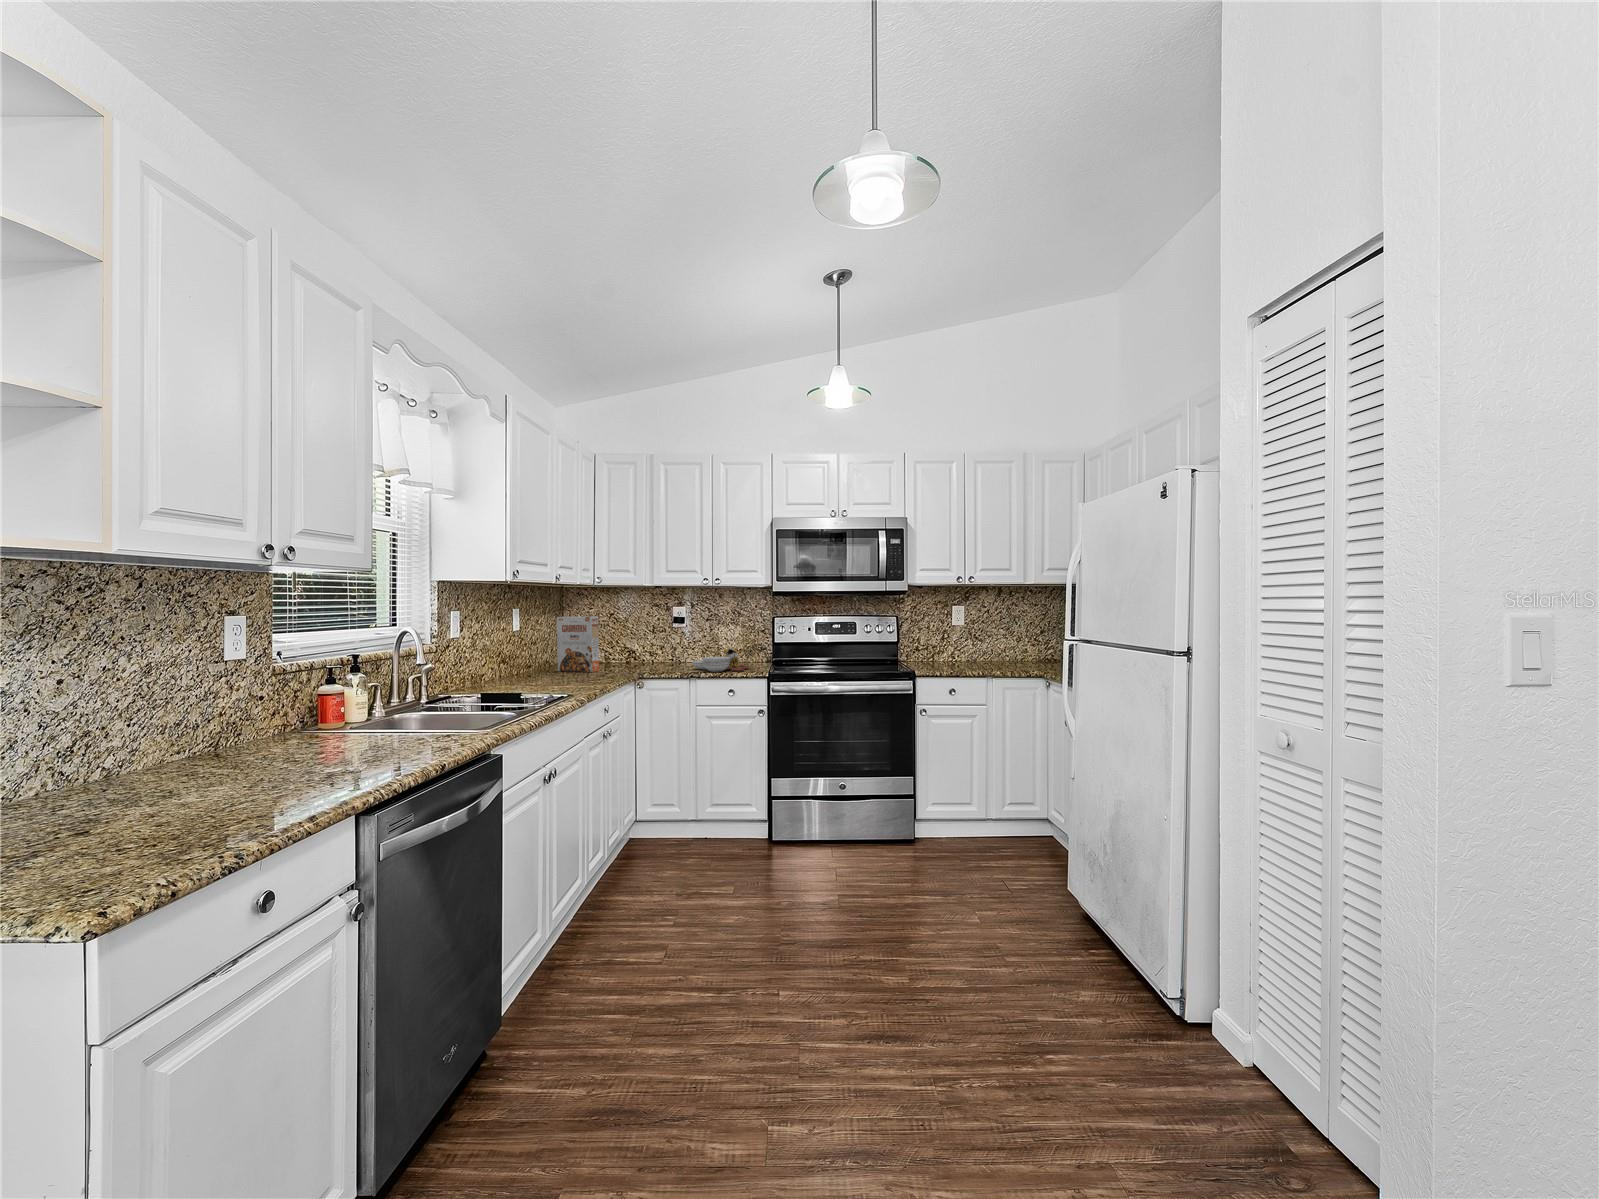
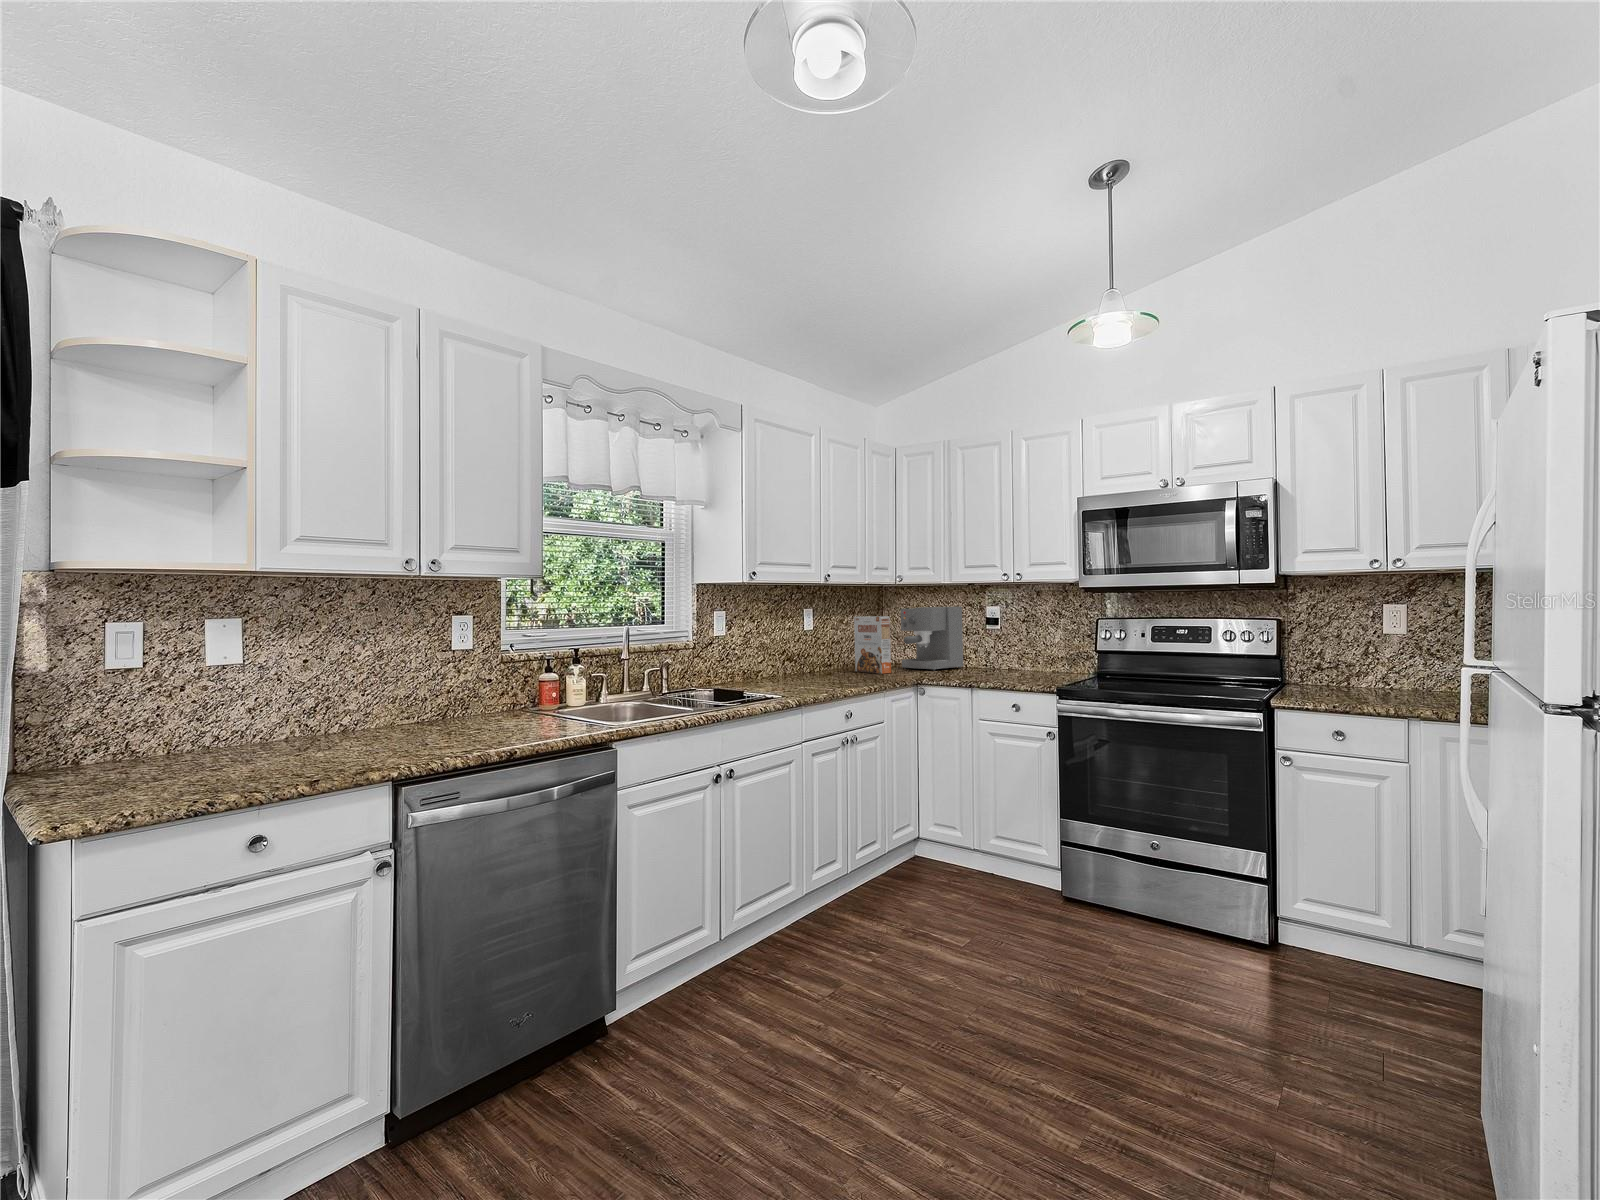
coffee maker: none [595,607,652,667] -> present [901,607,963,671]
cutting board: present [692,646,749,672] -> none [984,651,1049,682]

